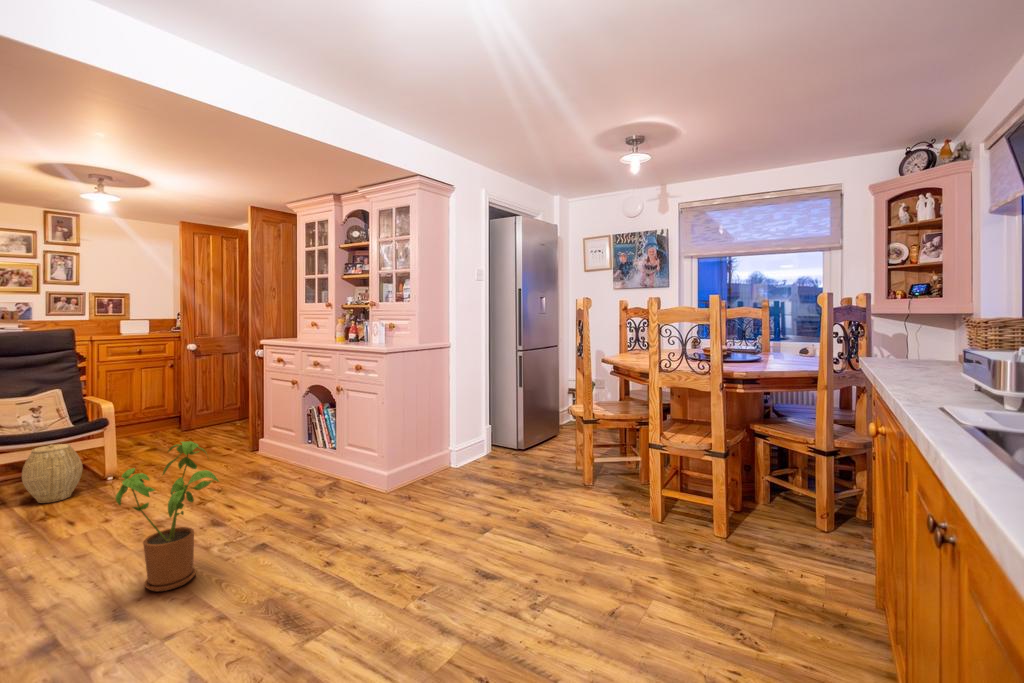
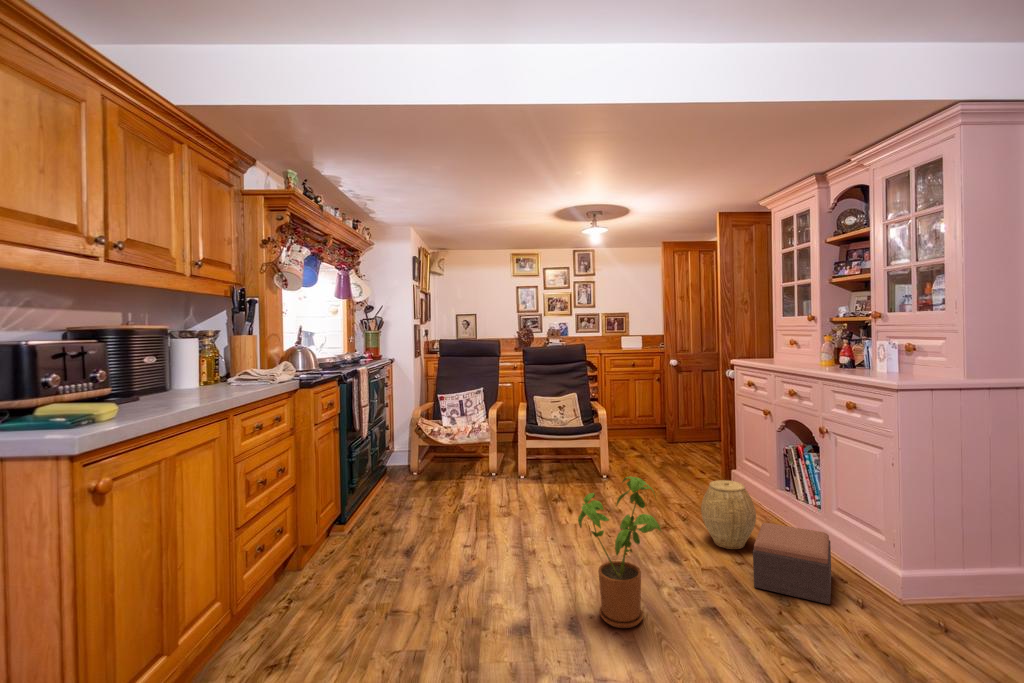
woven basket: present [22,444,83,503] -> present [701,480,756,549]
footstool: none [292,463,348,518] -> present [753,523,831,604]

